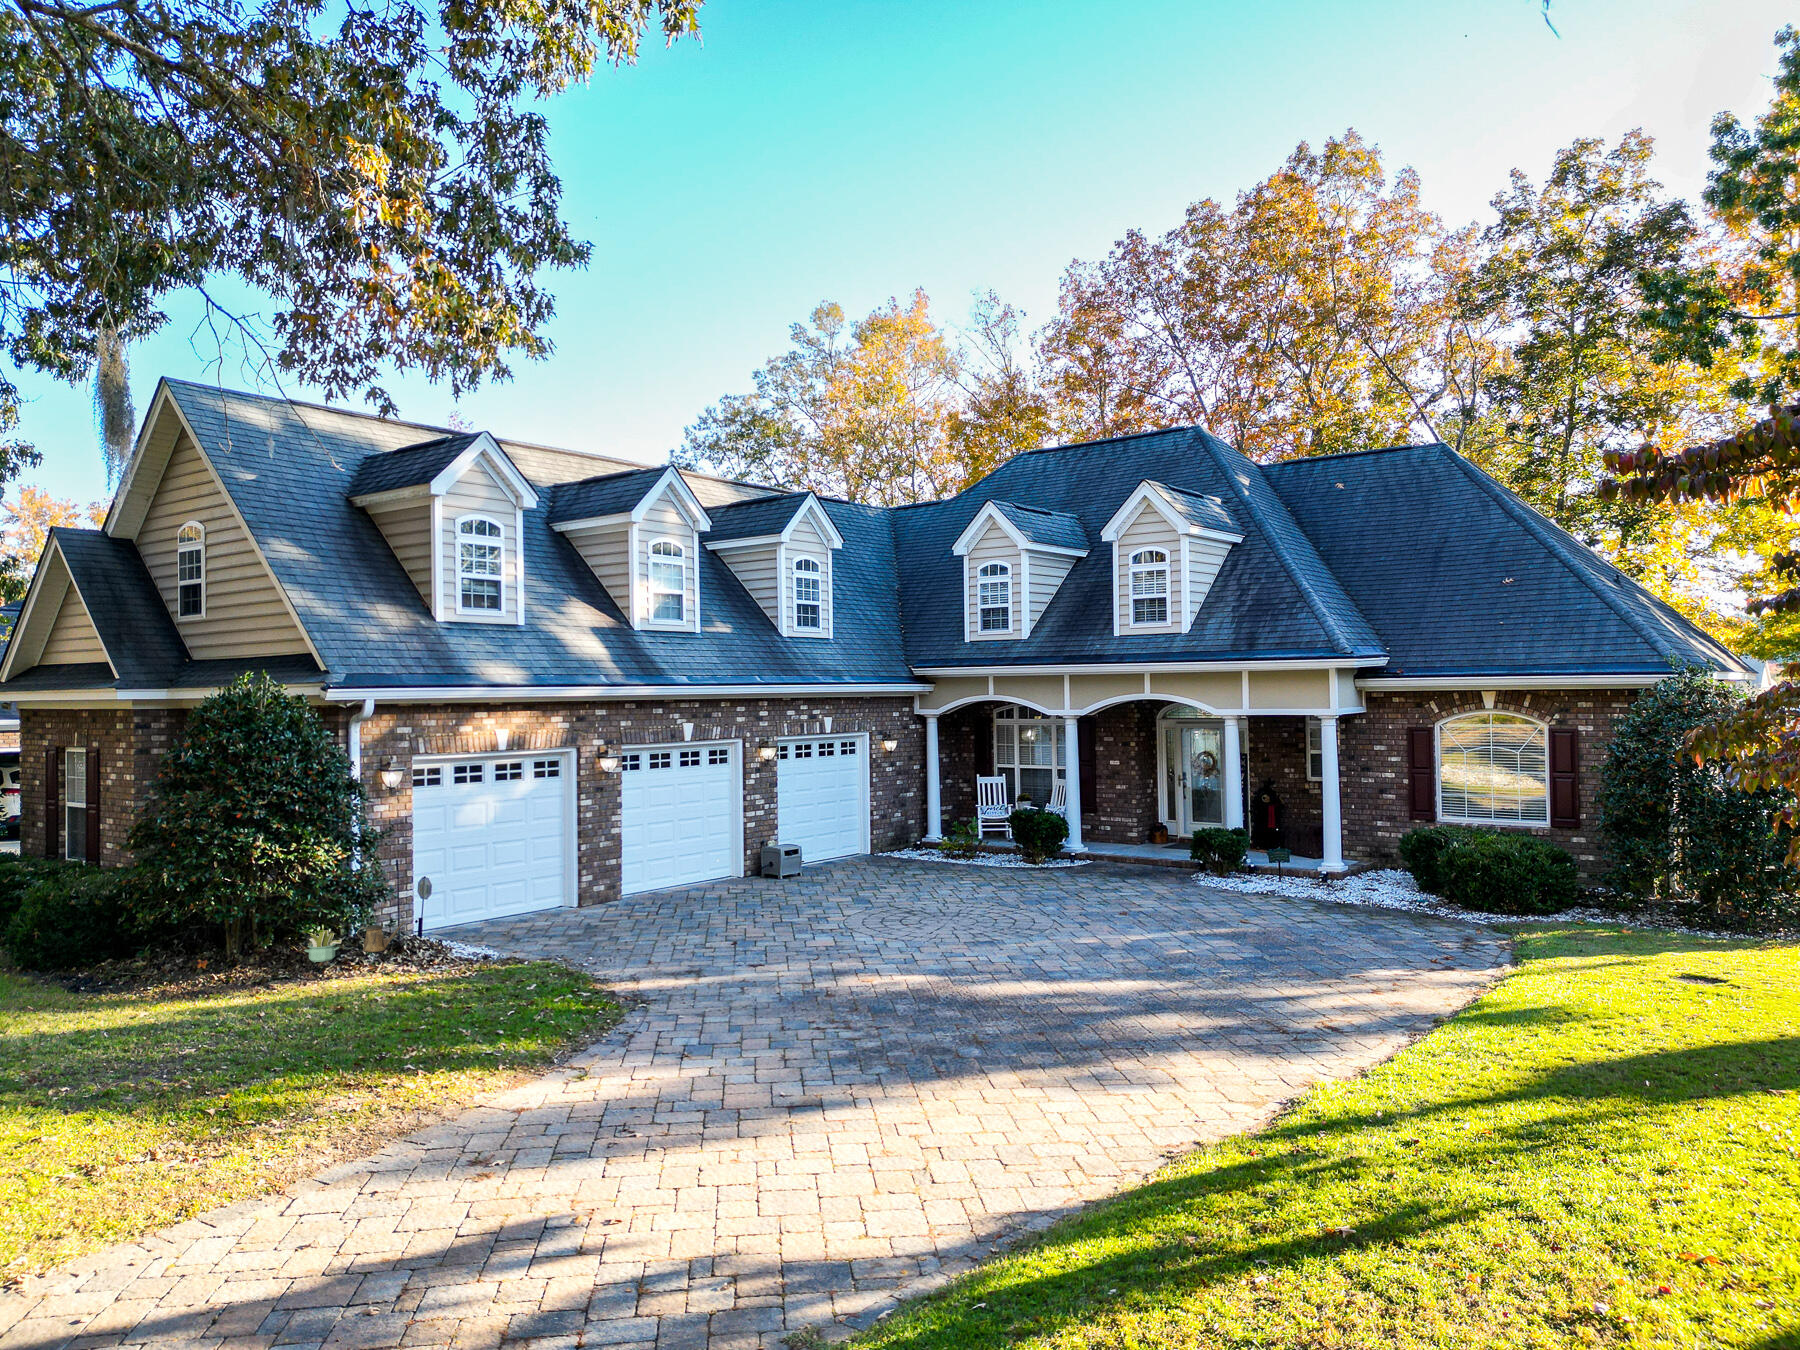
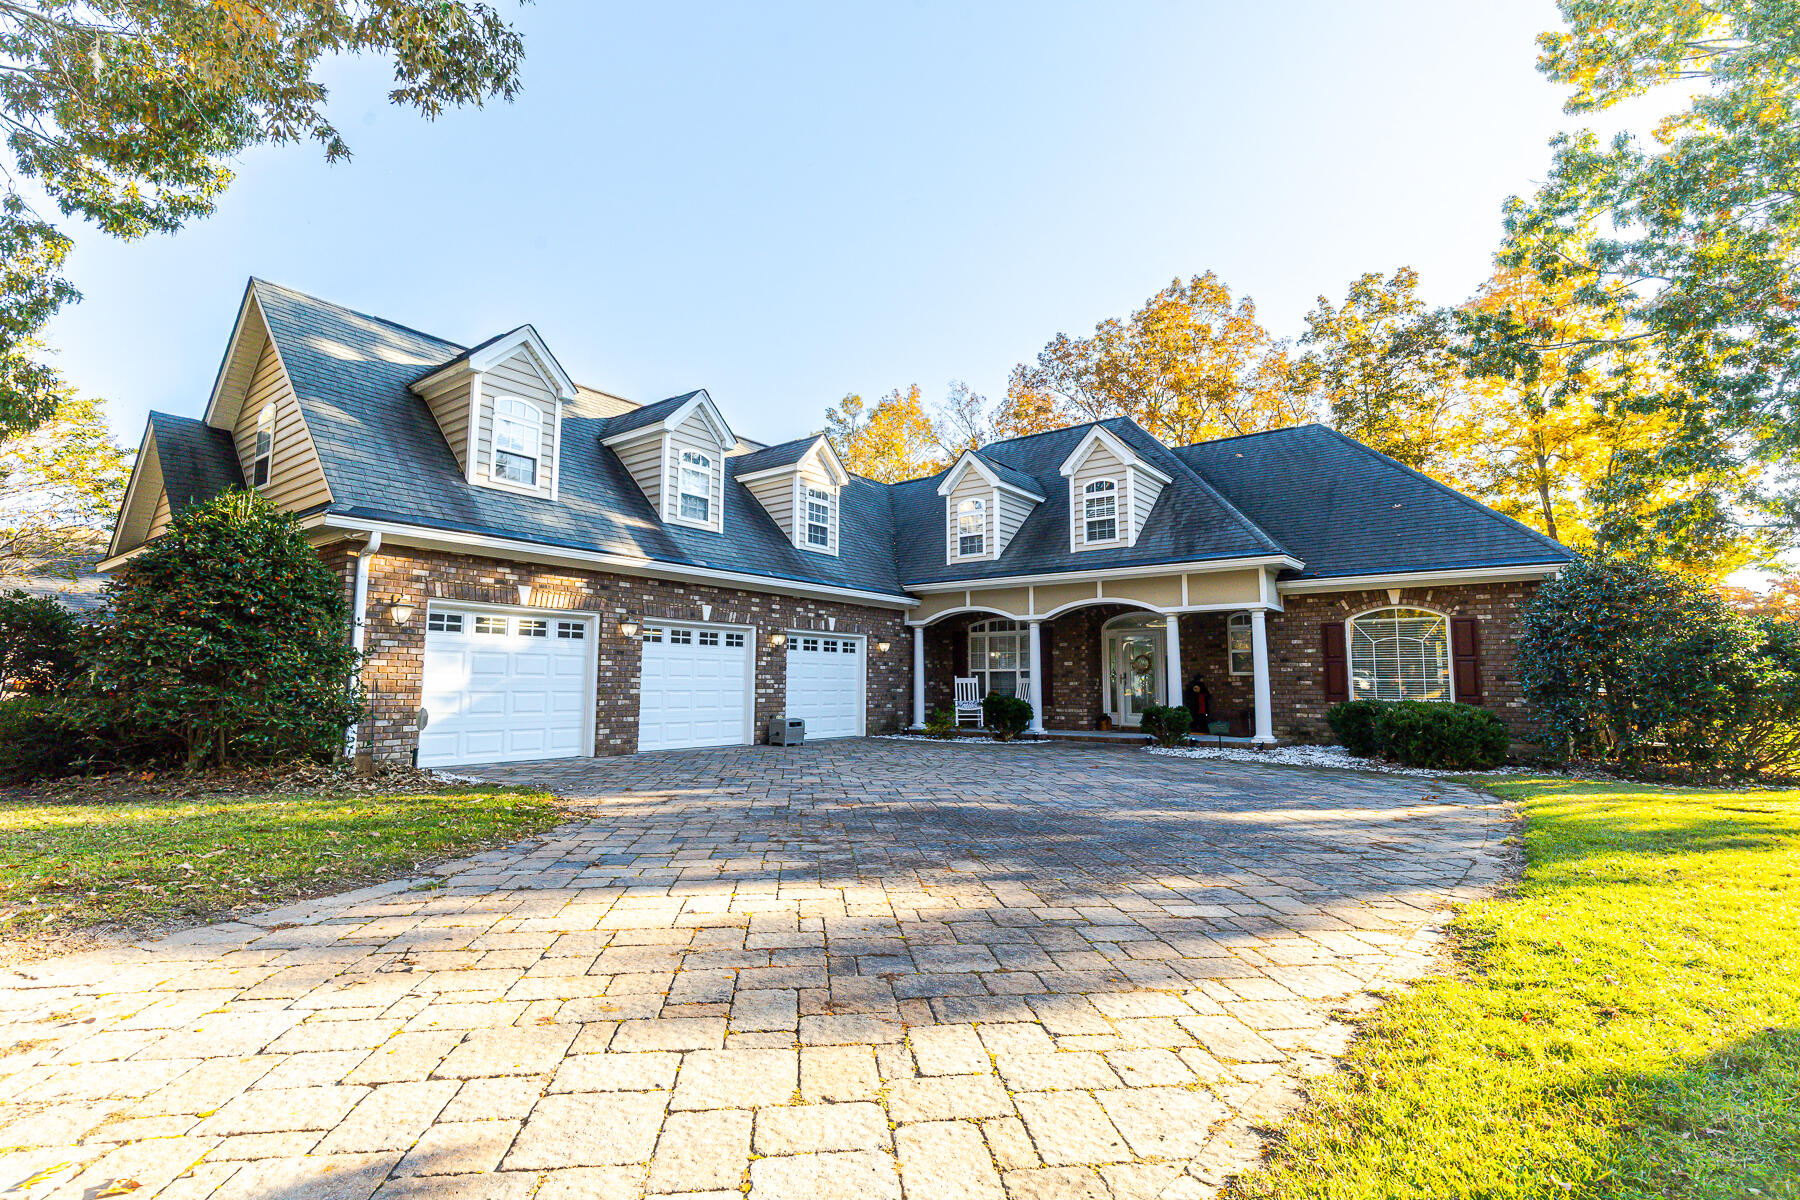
decorative plant: present [304,930,342,962] -> none [280,752,322,783]

